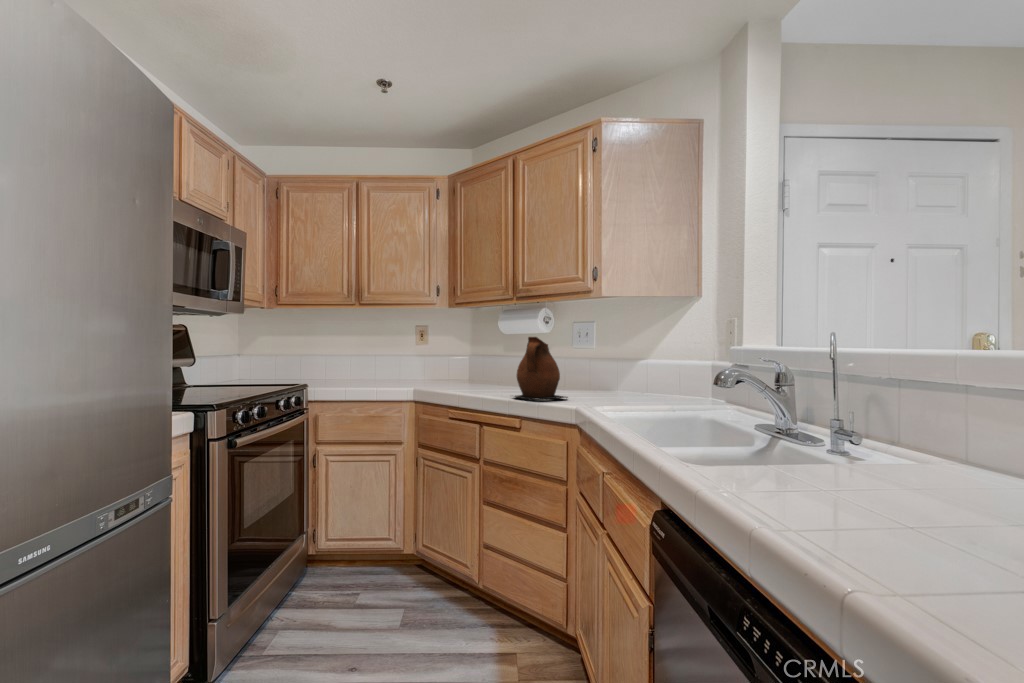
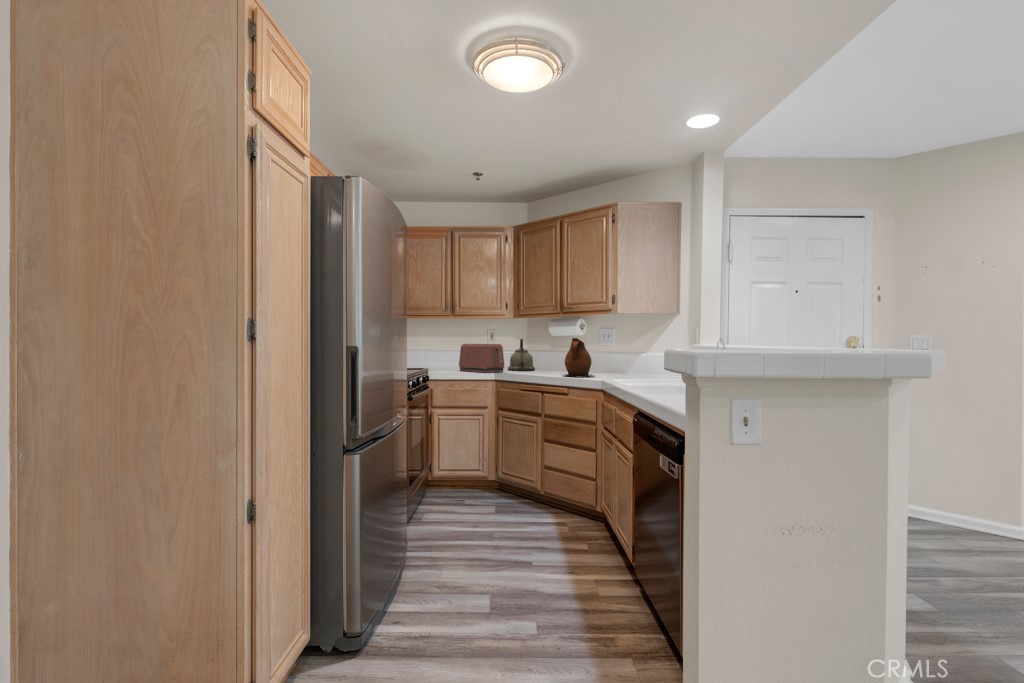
kettle: none [439,339,480,386] -> present [508,339,535,371]
toaster: none [360,346,428,391] -> present [459,344,504,373]

